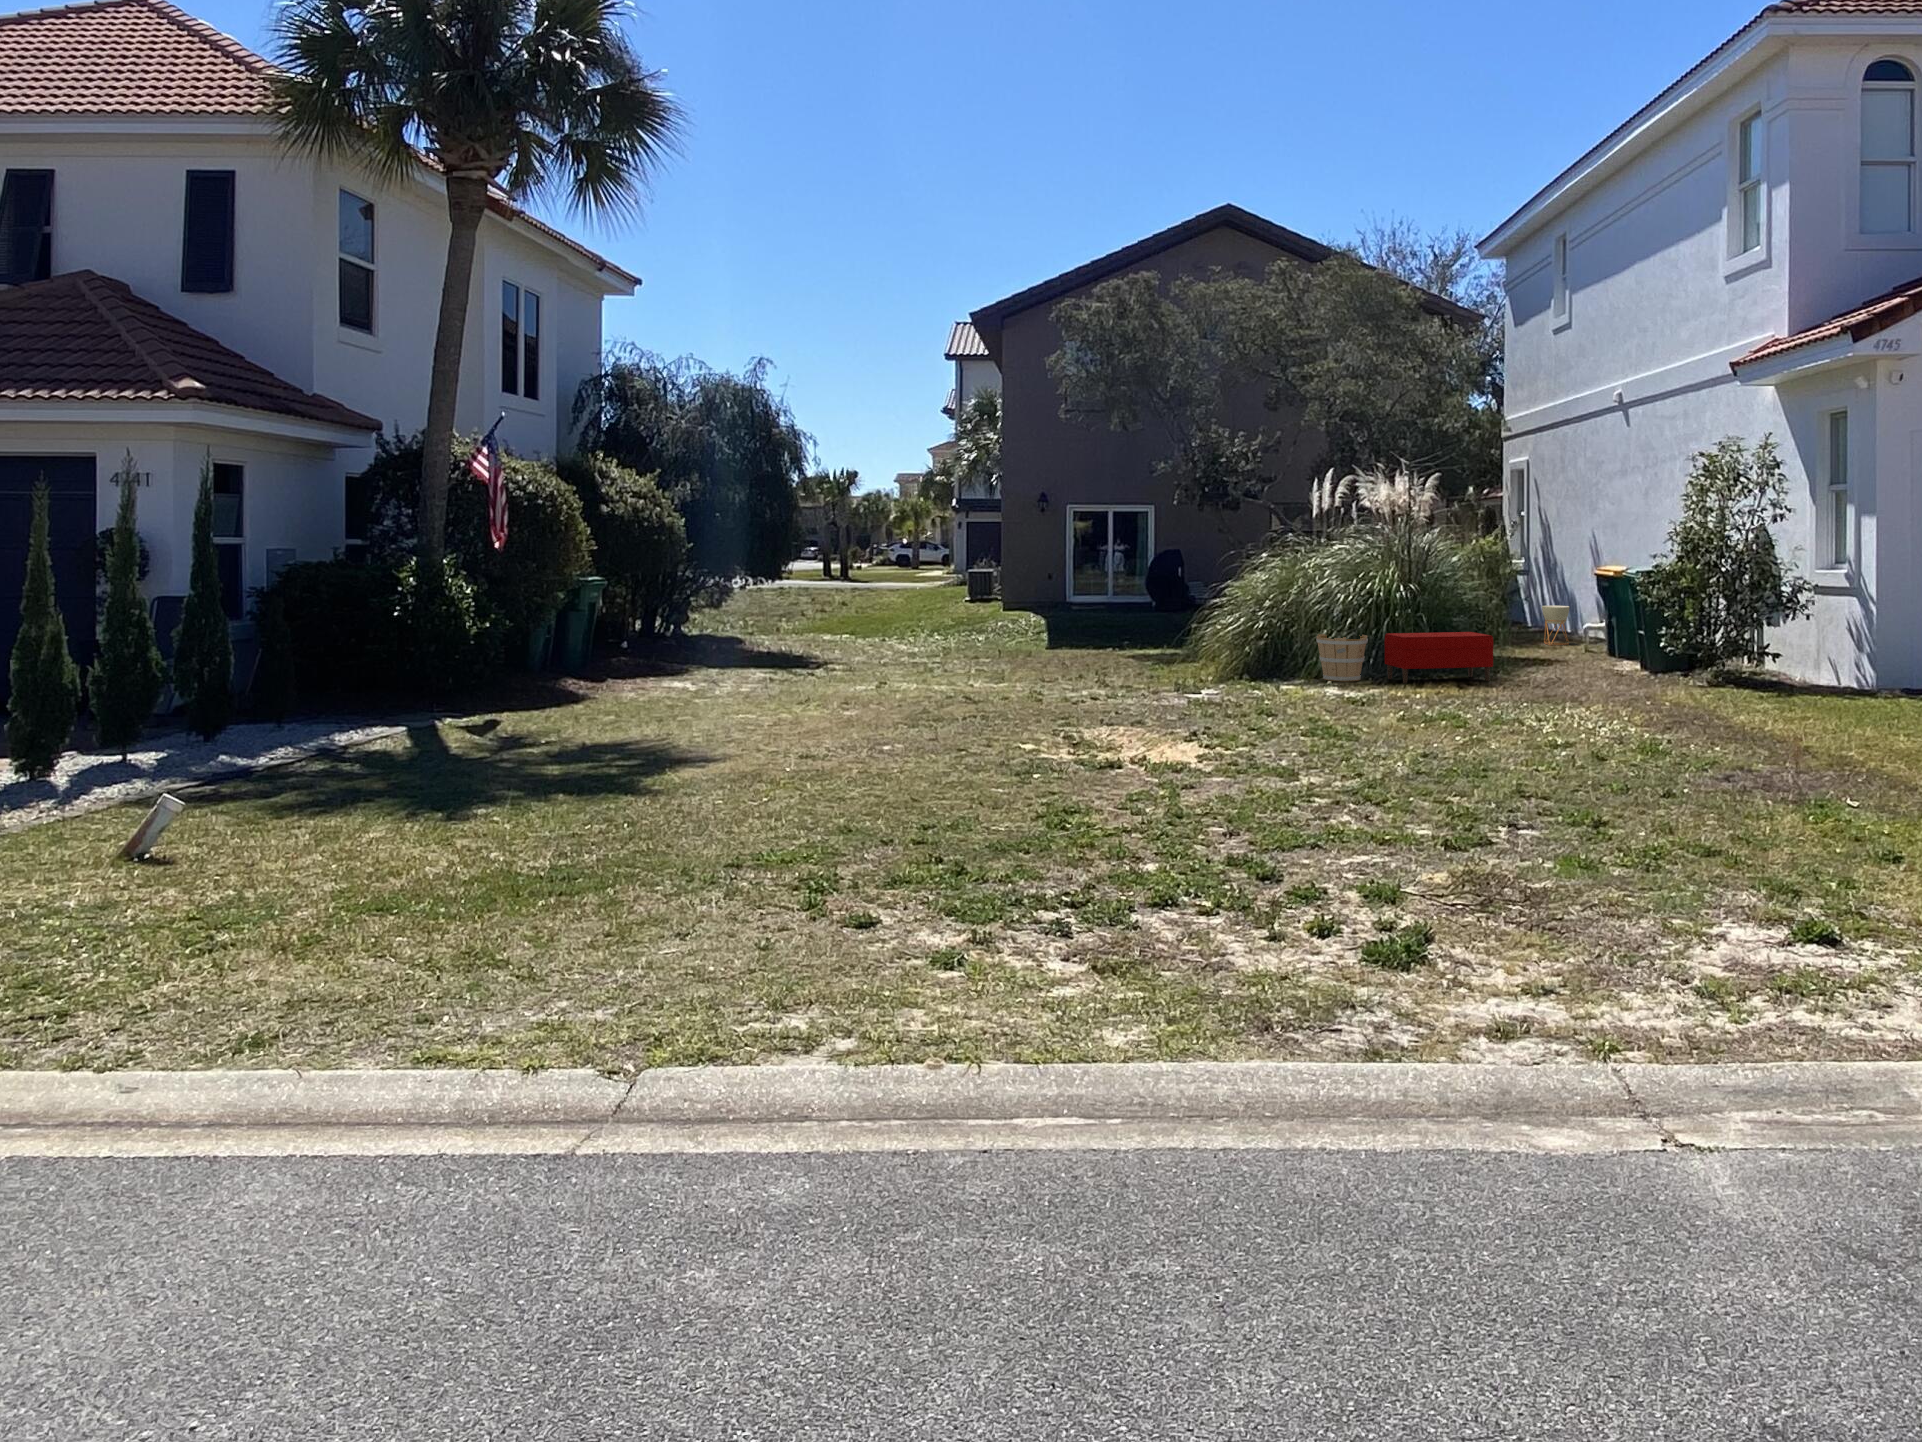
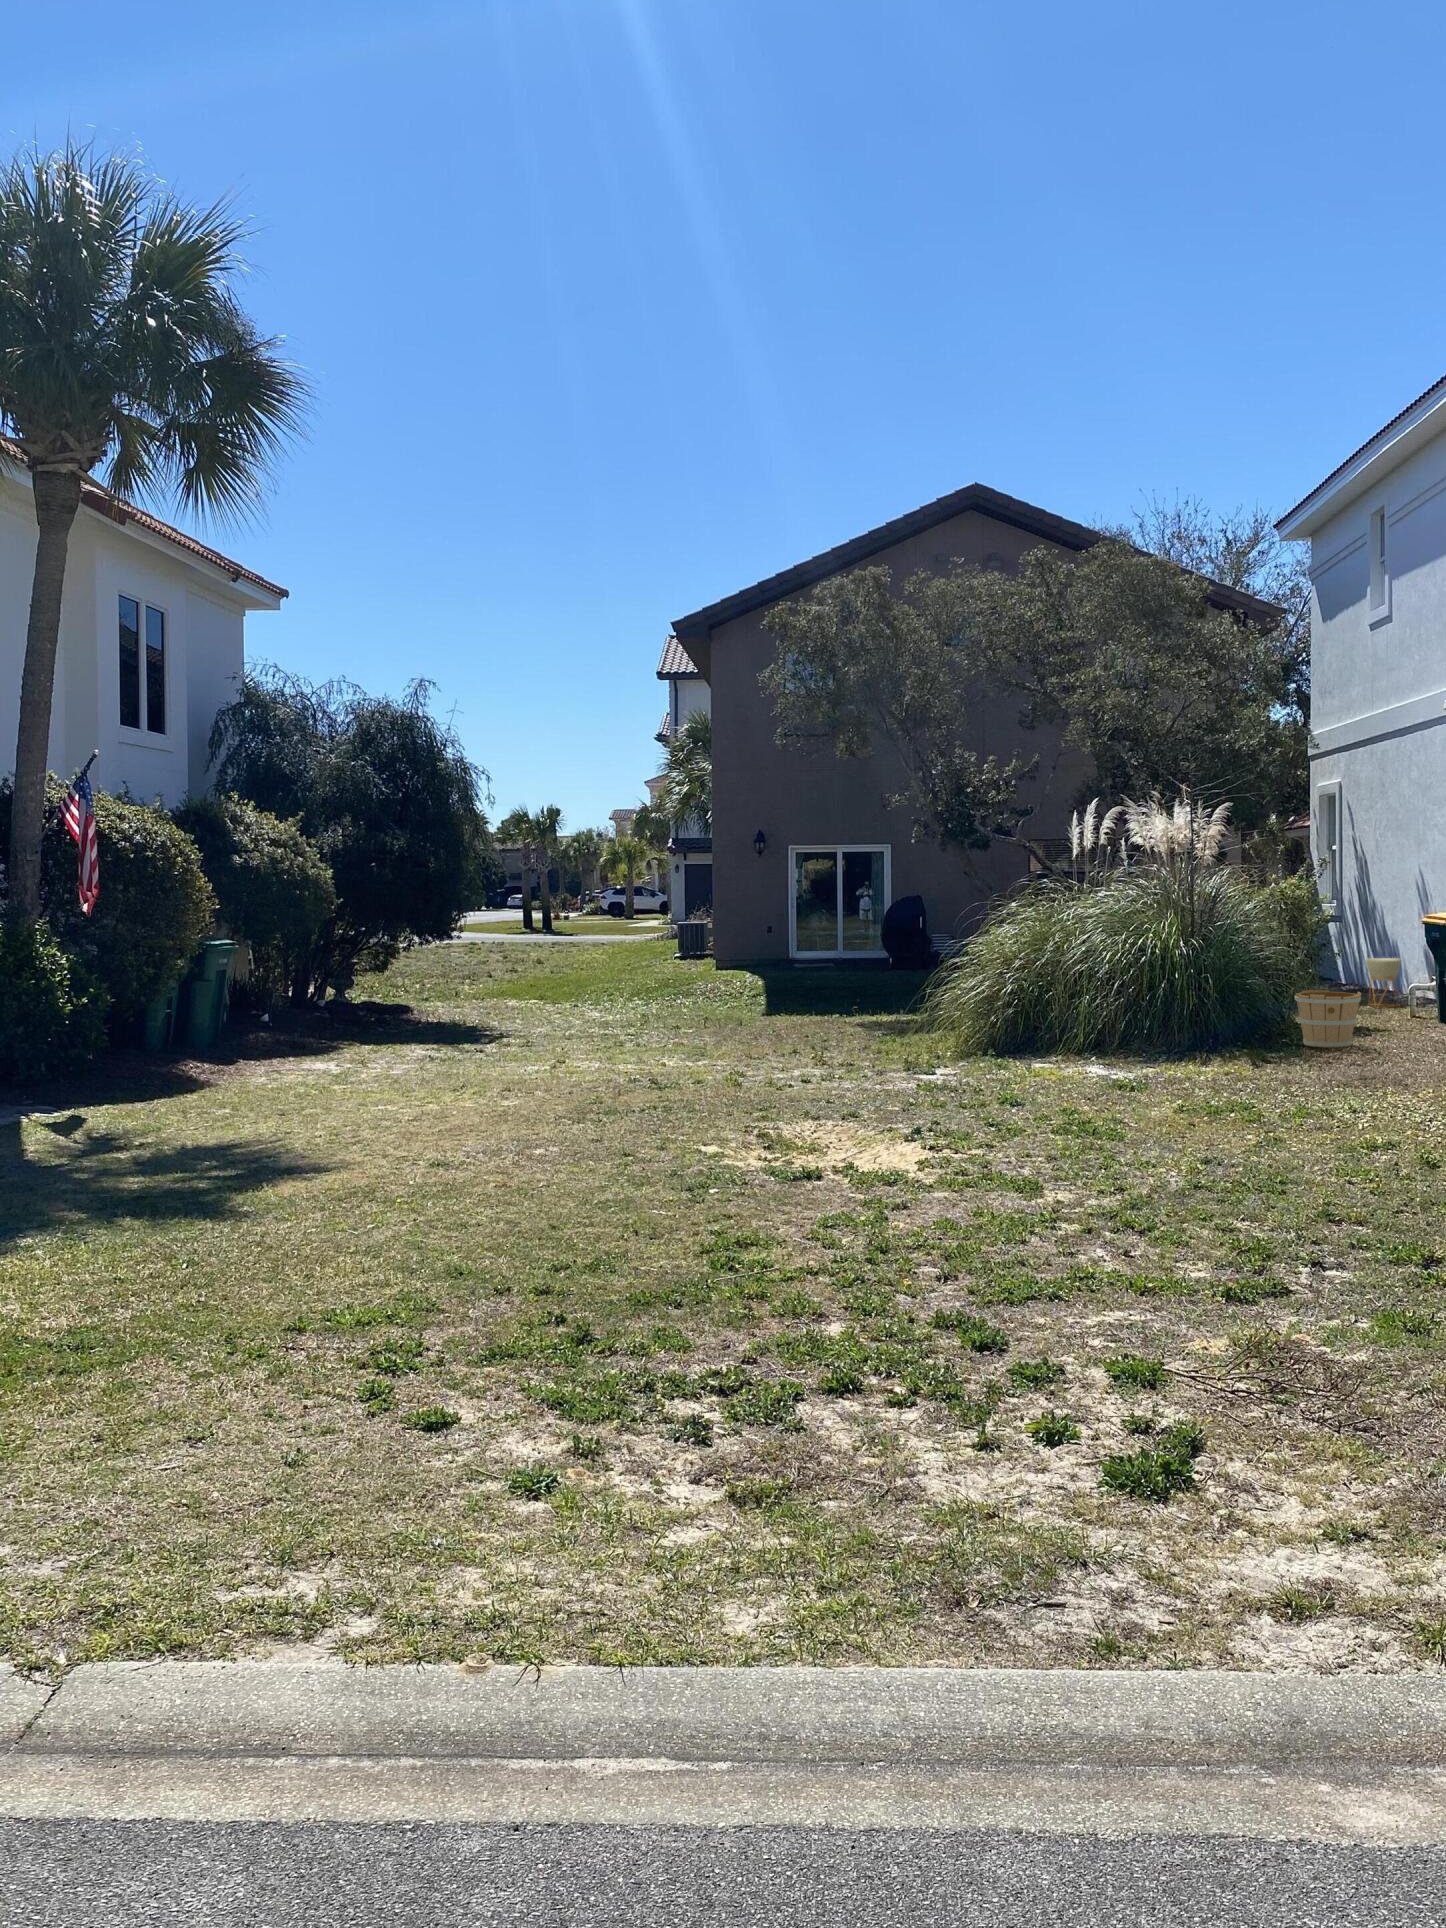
bench: present [1385,632,1493,683] -> none [1163,996,1302,1062]
wooden bucket: present [1316,634,1368,681] -> present [1294,990,1361,1048]

